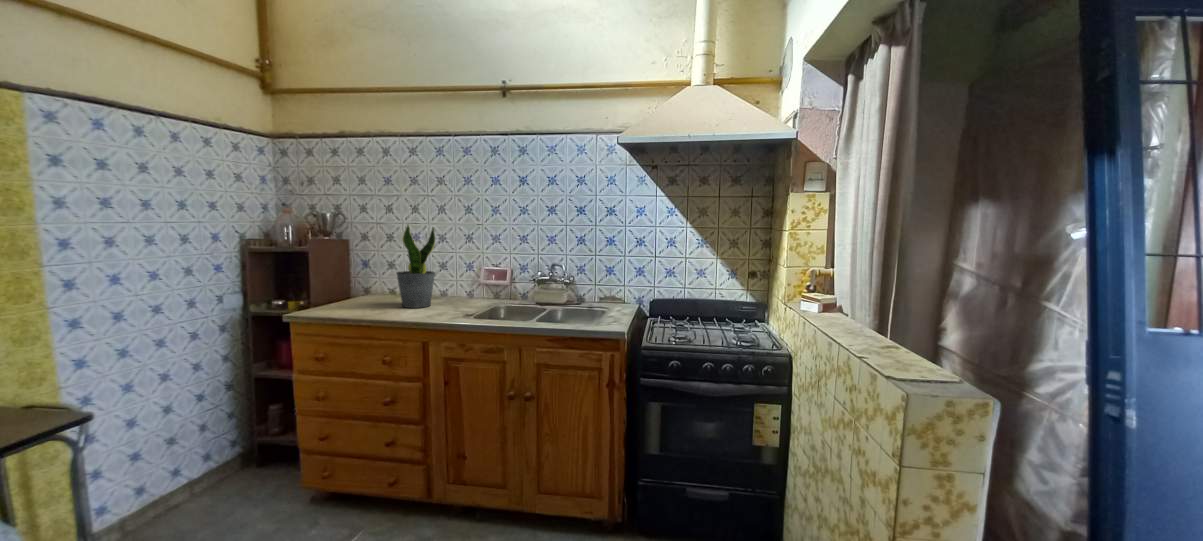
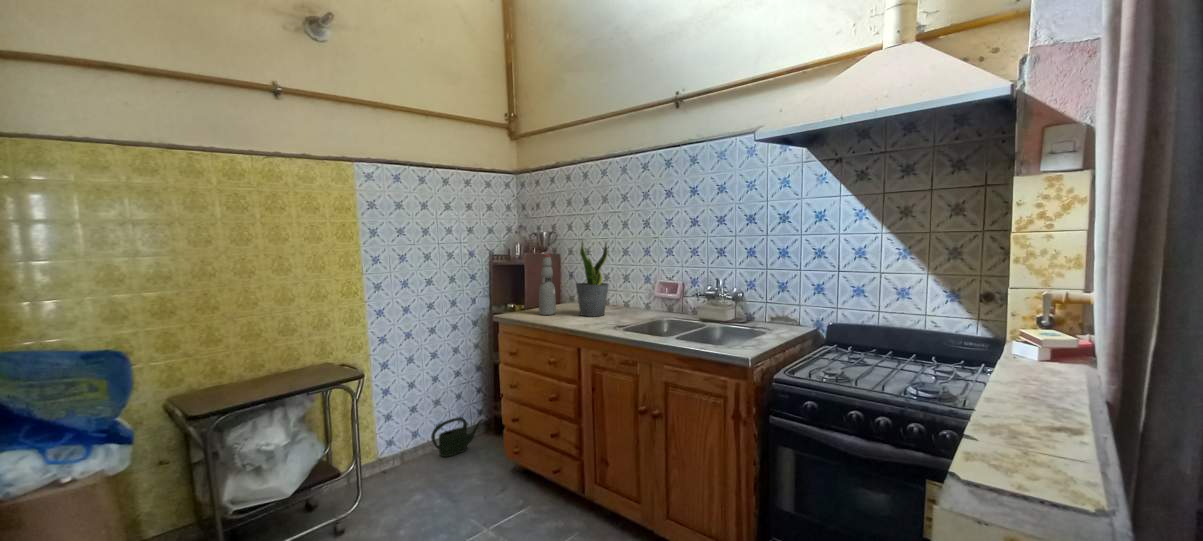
bottle: none [349,240,371,310] -> present [539,255,556,315]
watering can: none [165,448,243,513] -> present [431,418,483,457]

